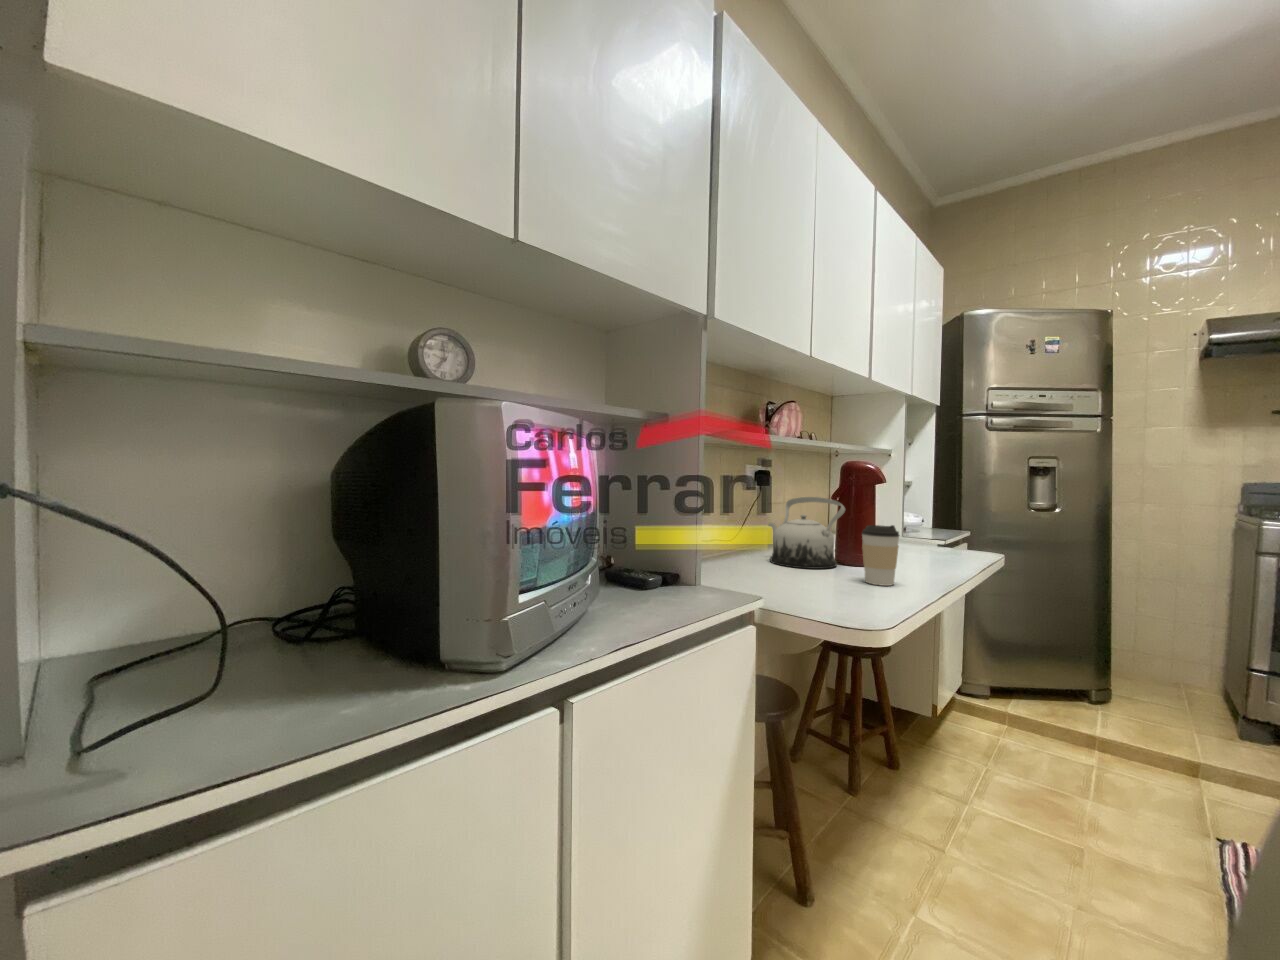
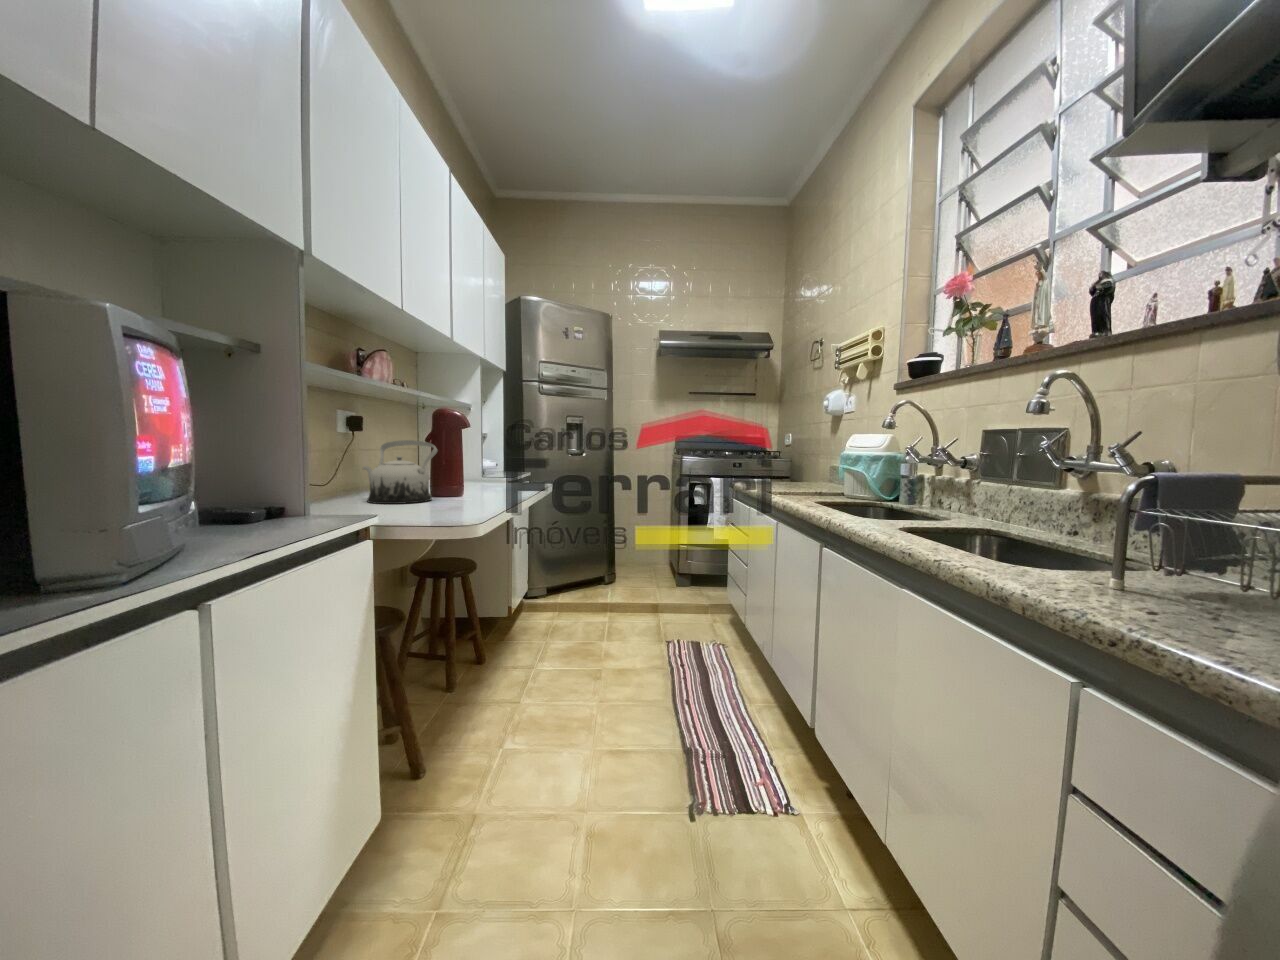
coffee cup: present [862,525,899,586] -> none [453,459,482,507]

